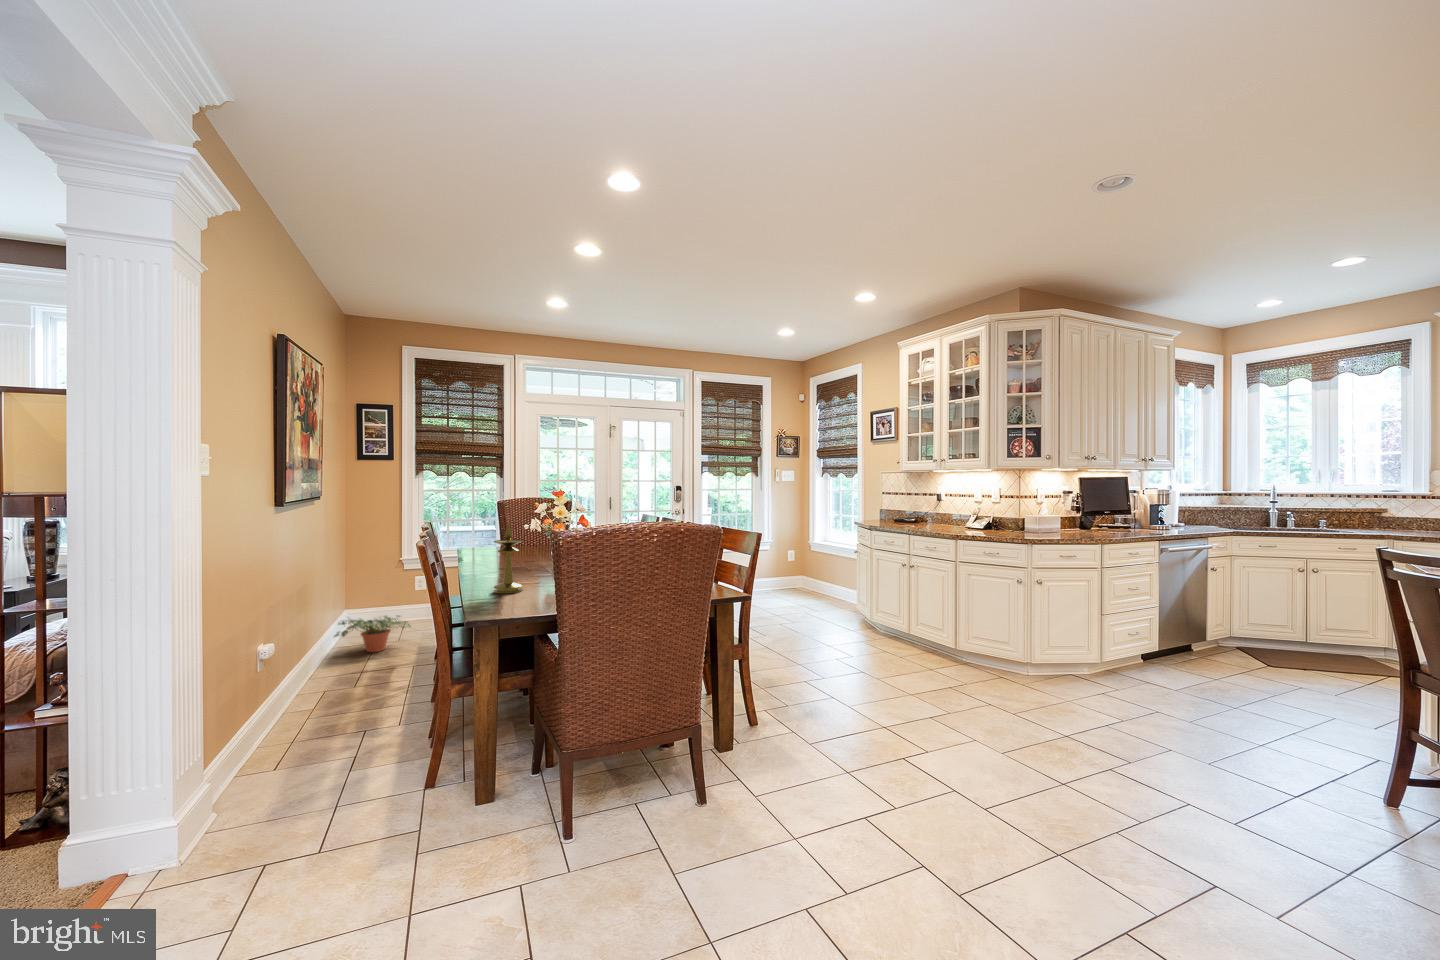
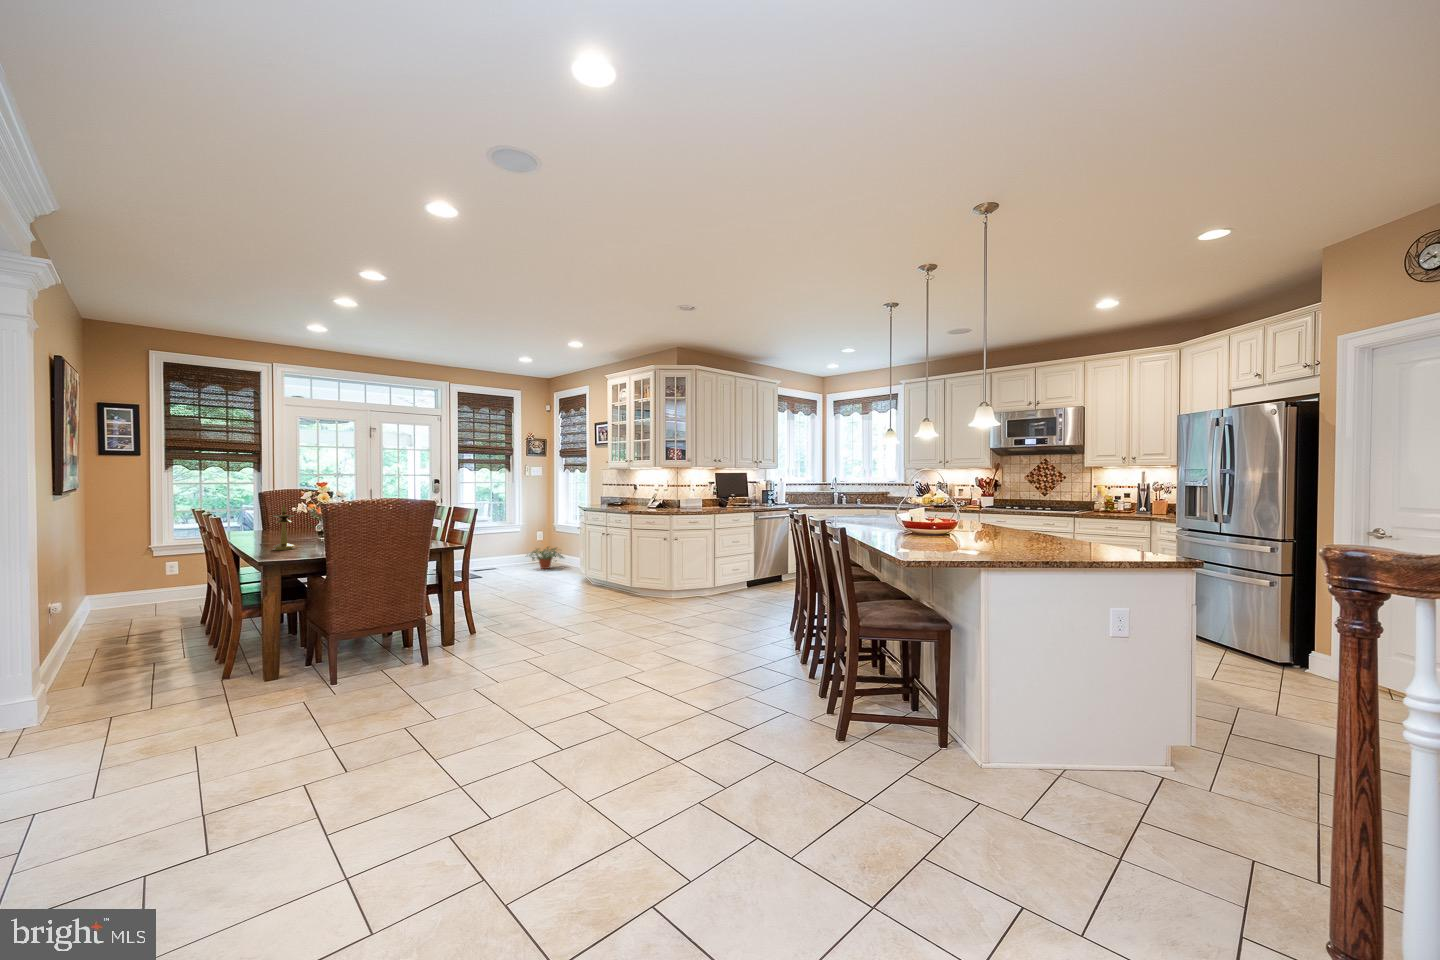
potted plant: present [334,616,411,652] -> present [529,547,563,569]

